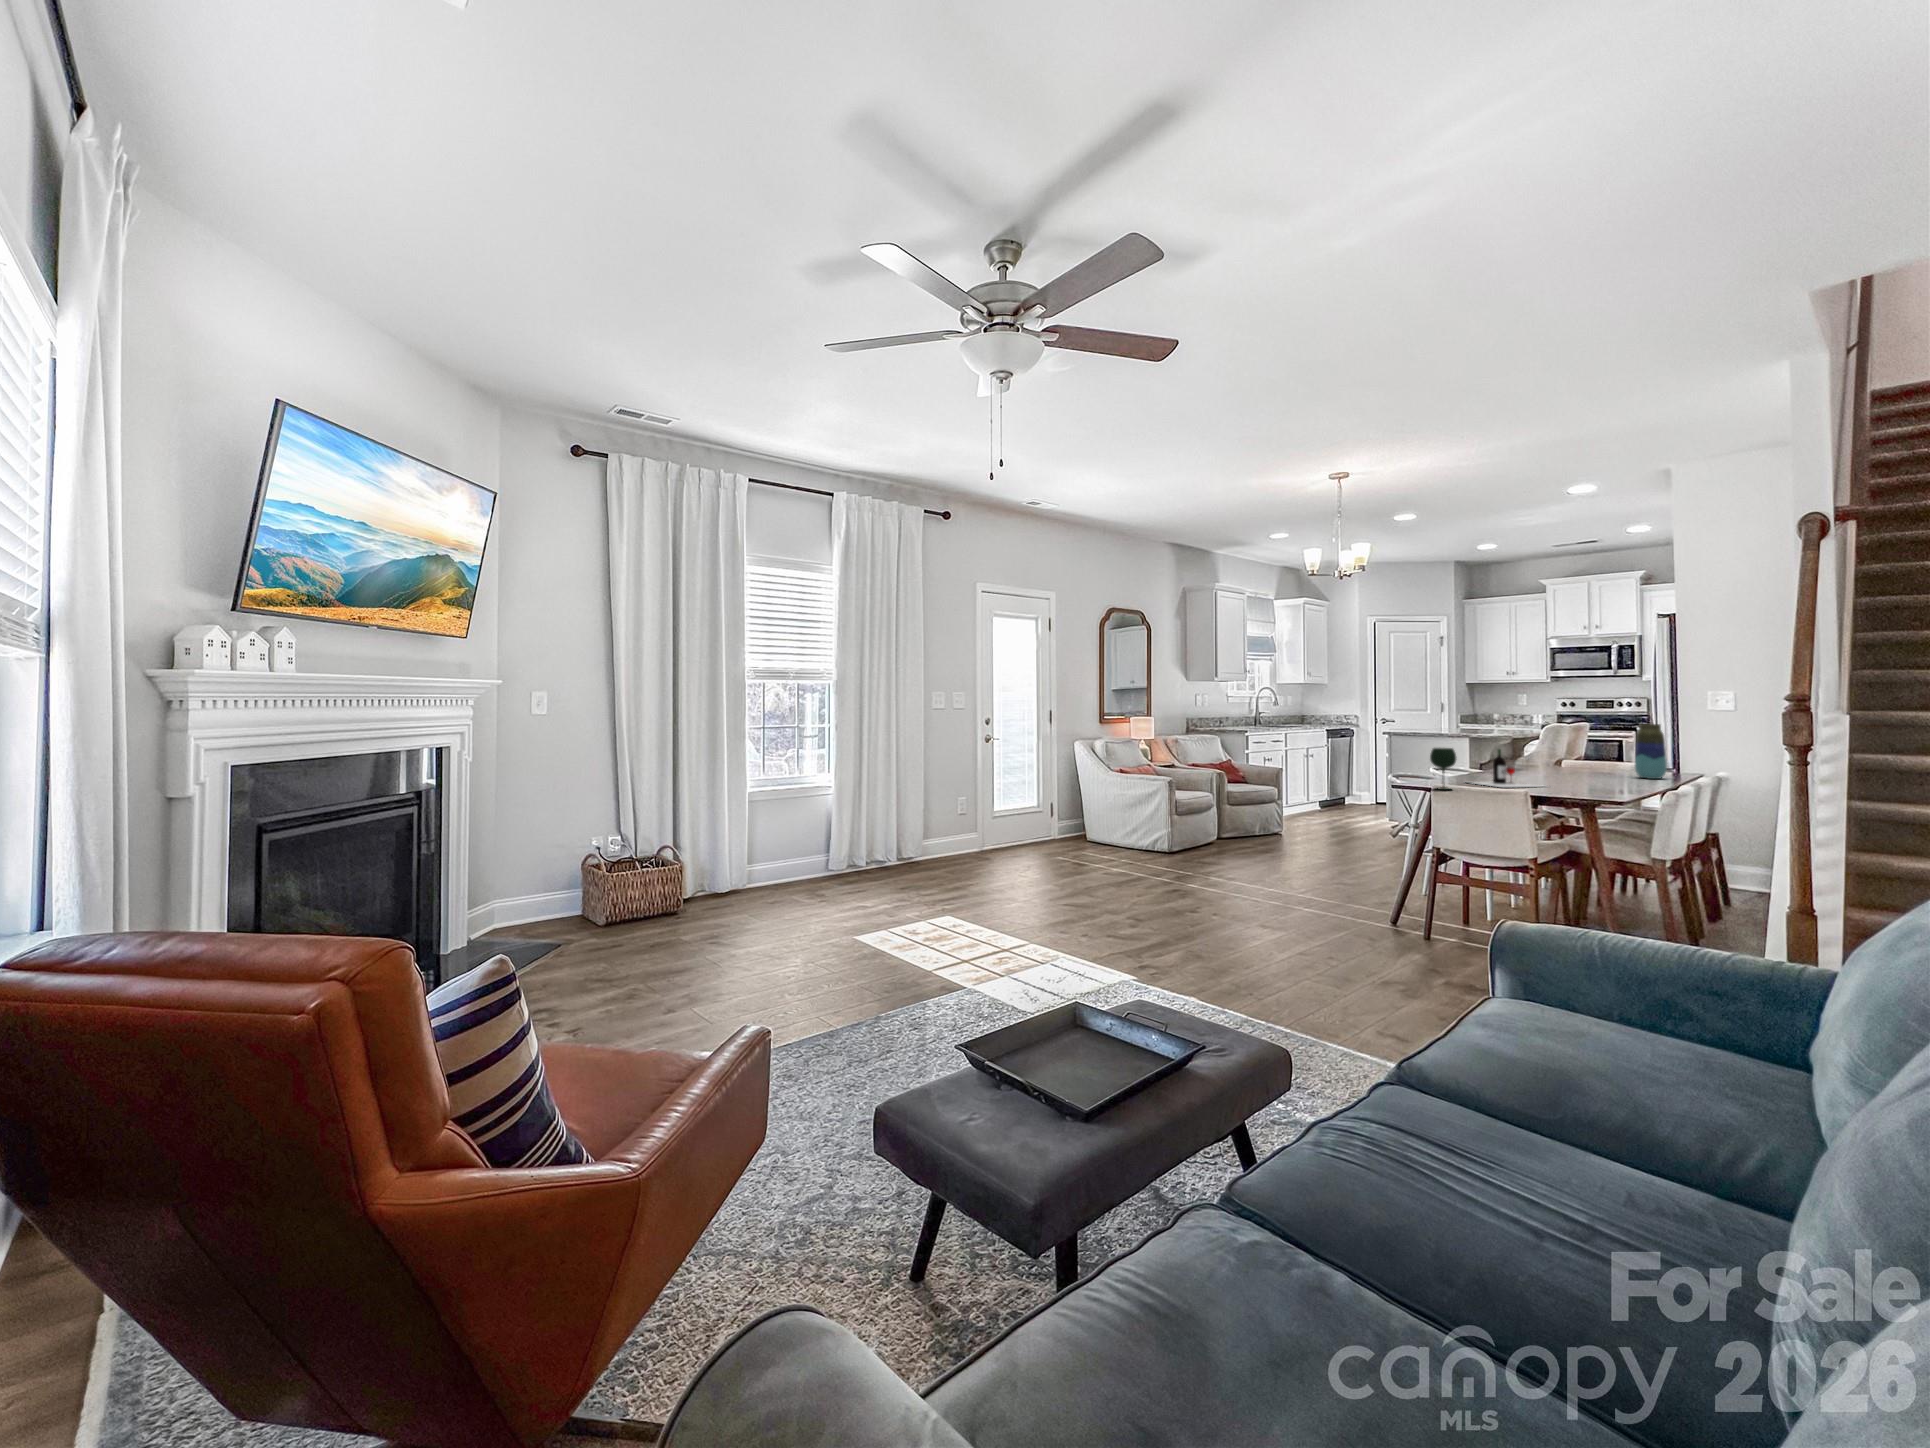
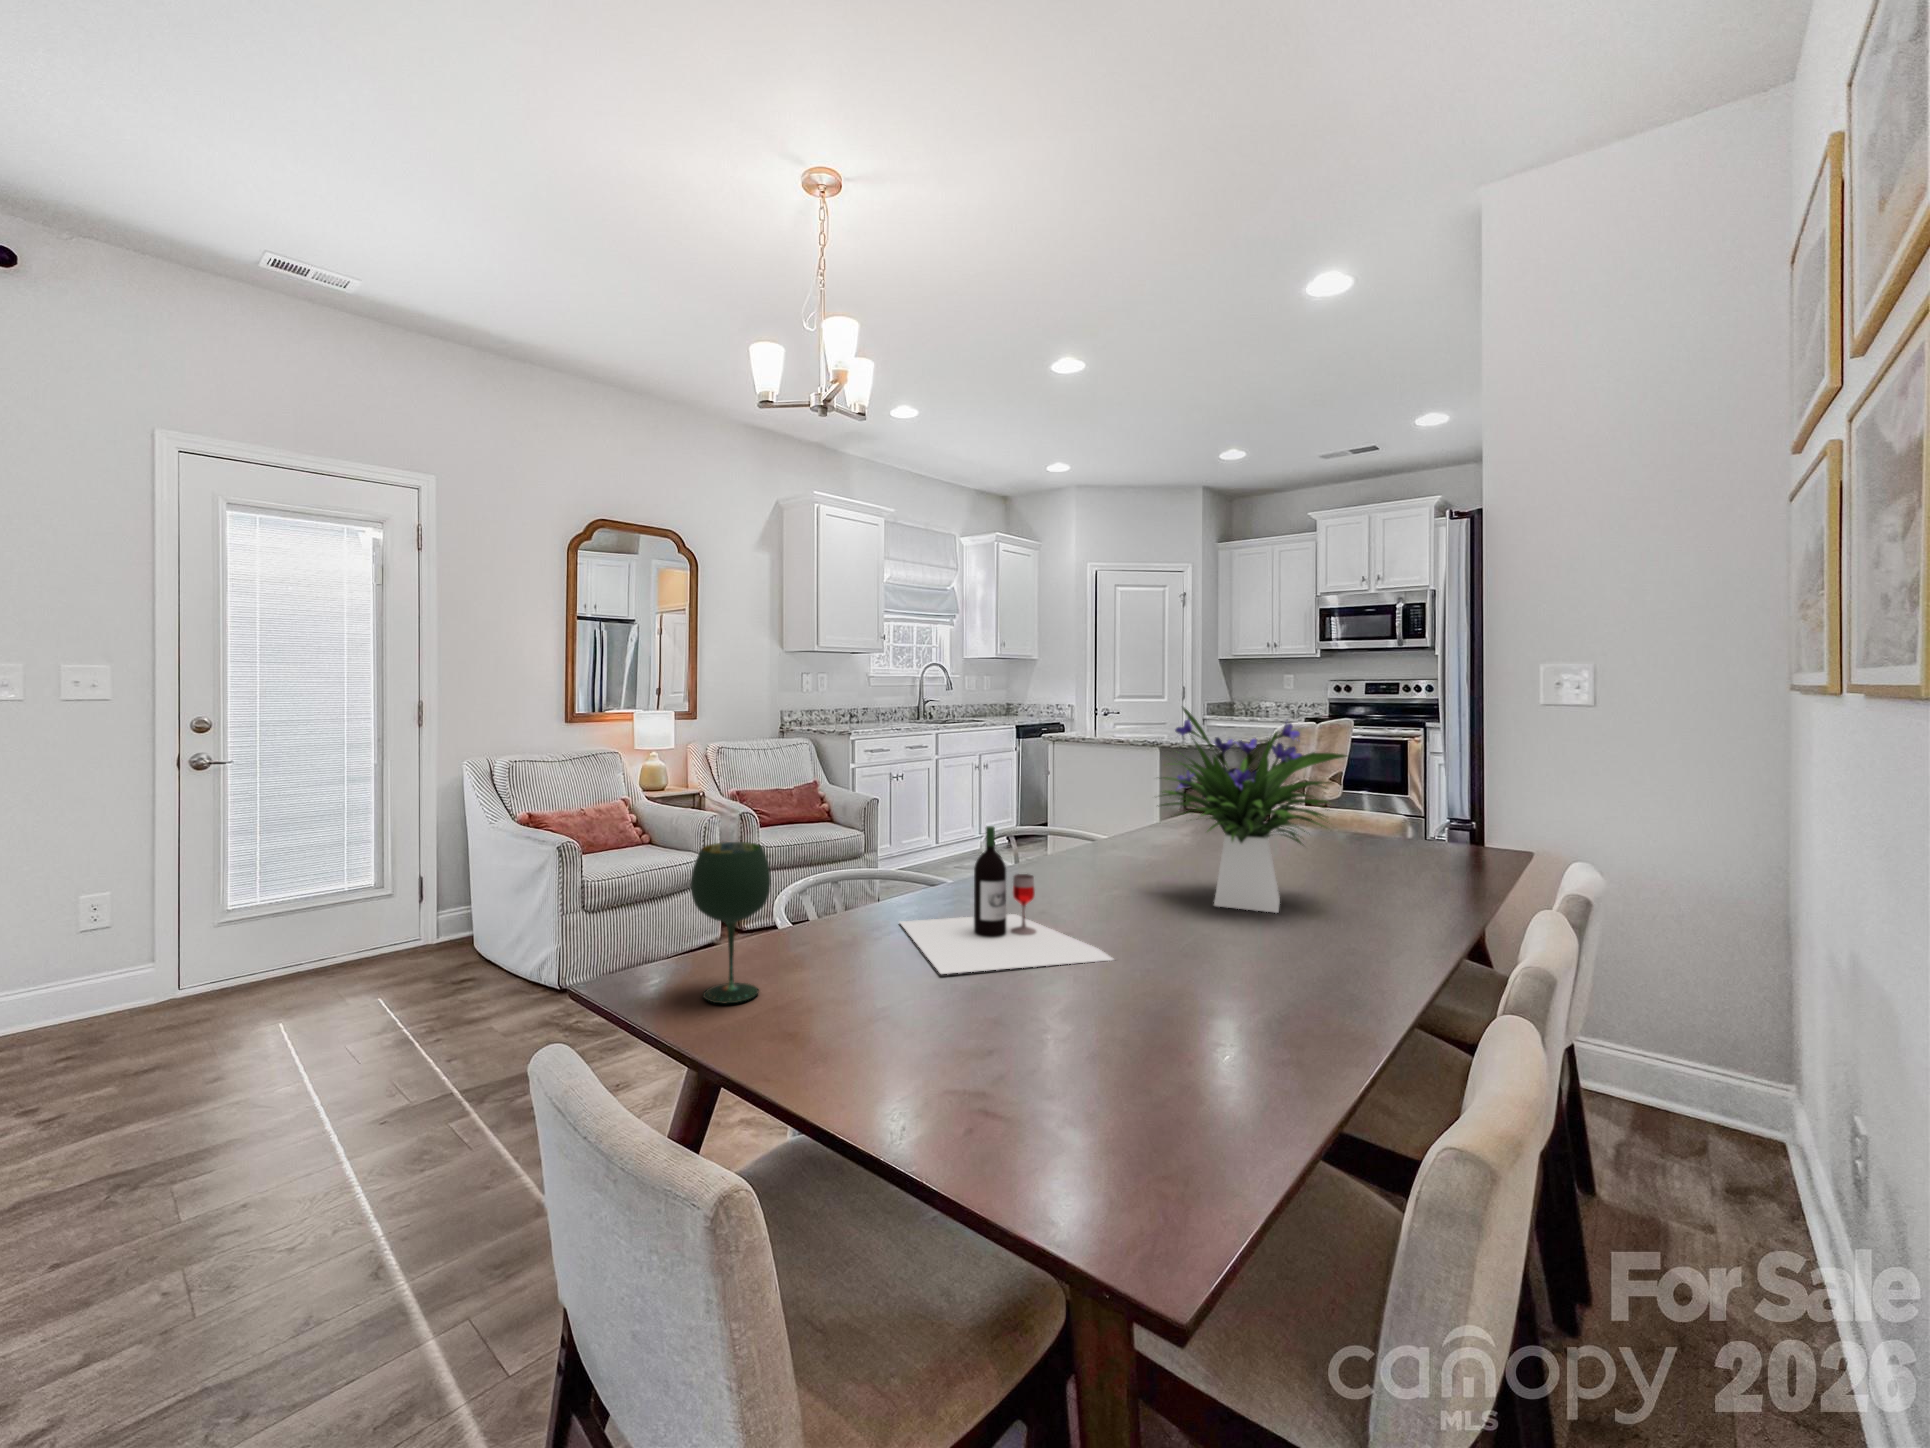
flower arrangement: none [1542,710,1628,782] -> present [1162,707,1347,913]
vase: present [1635,724,1667,779] -> none [1375,741,1449,892]

